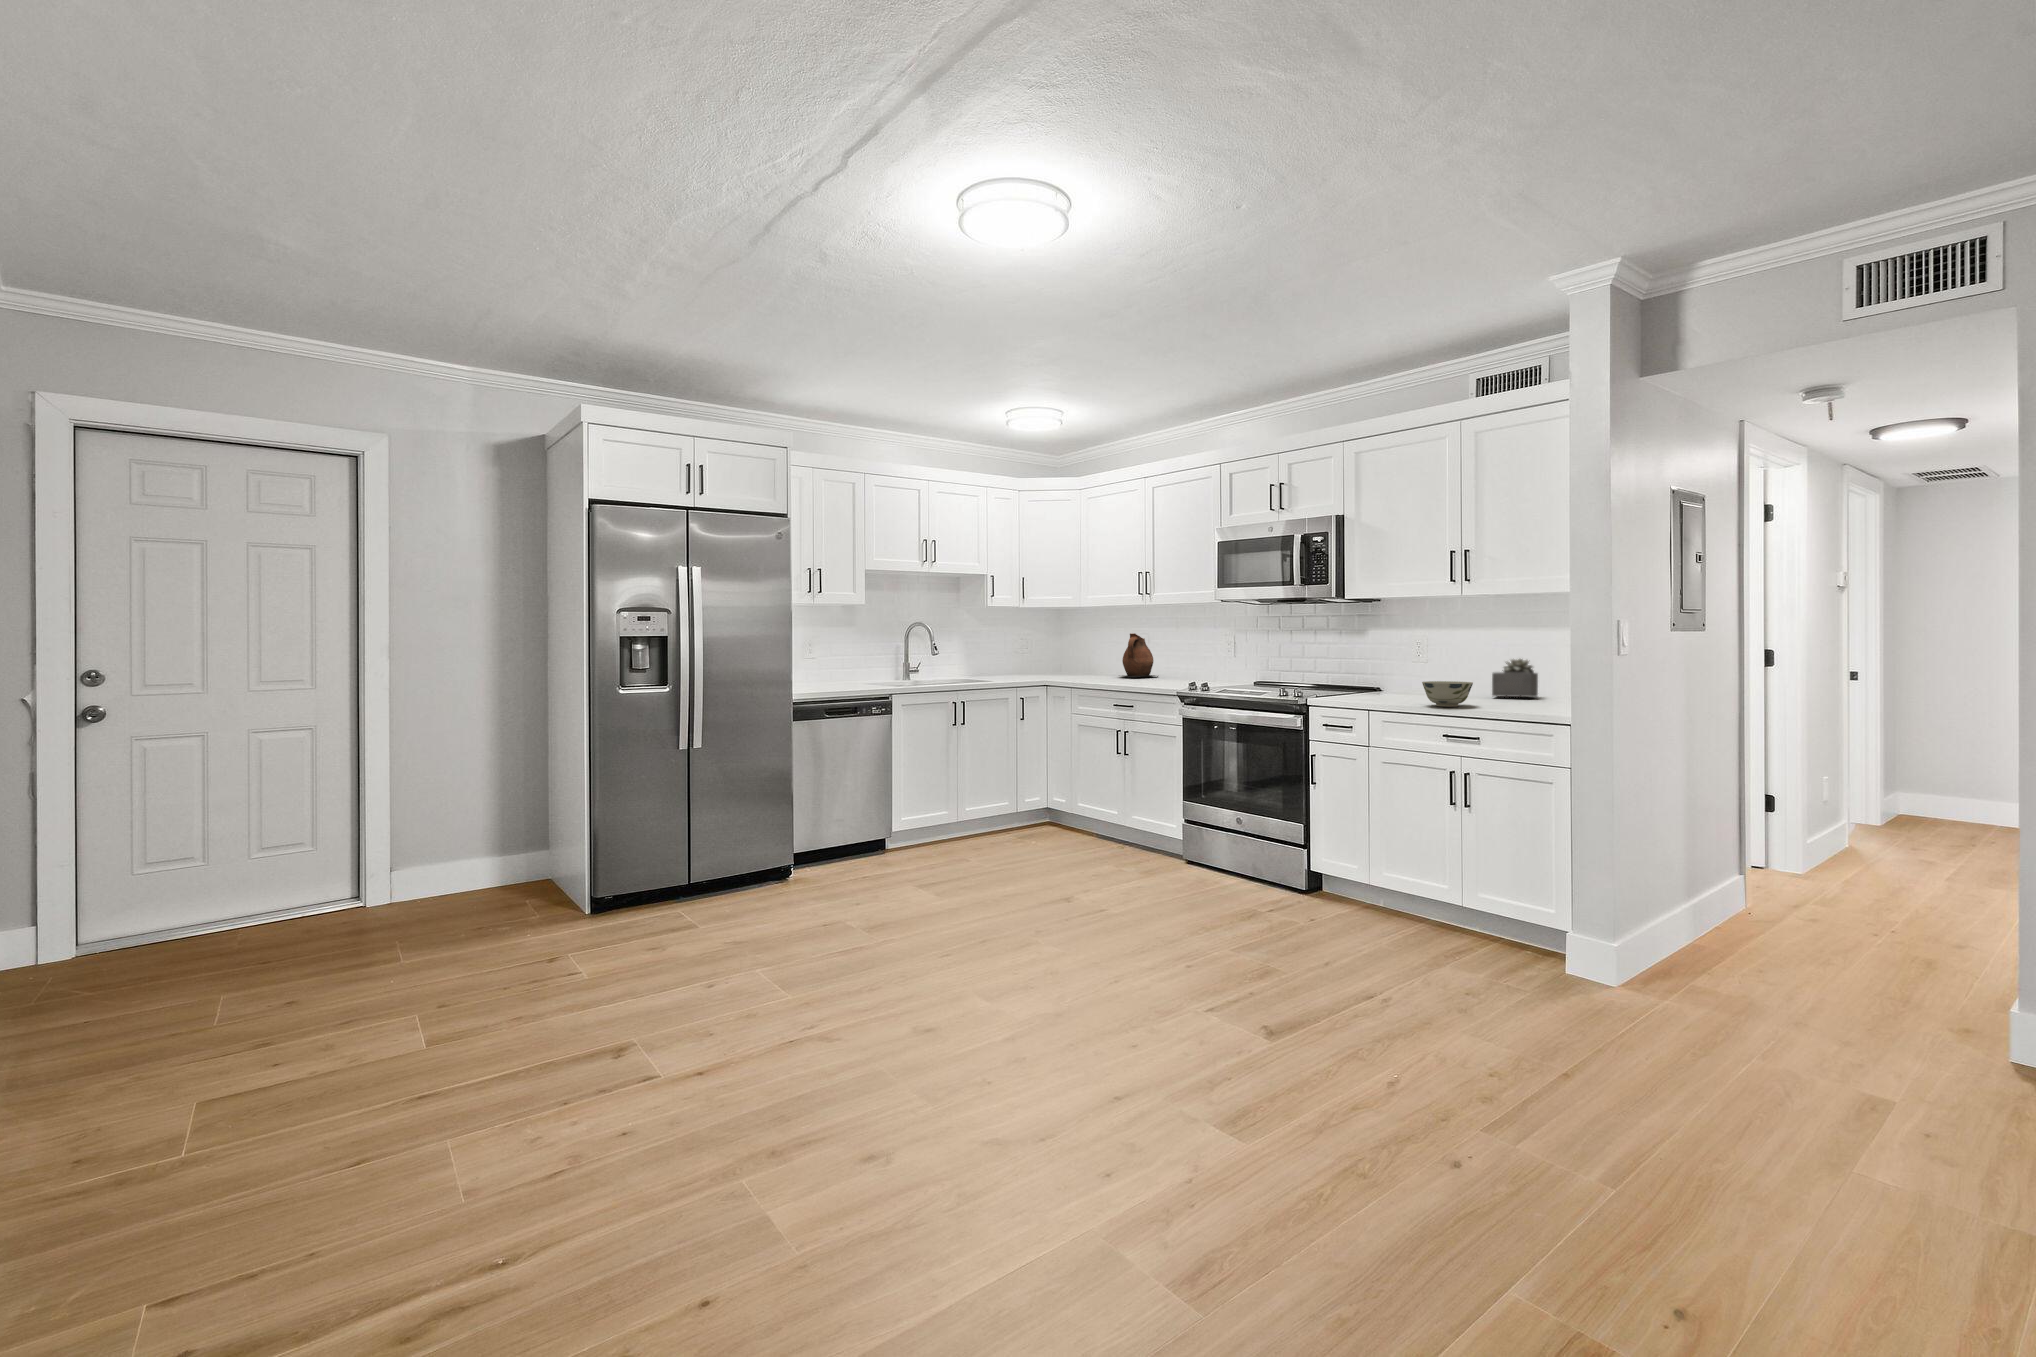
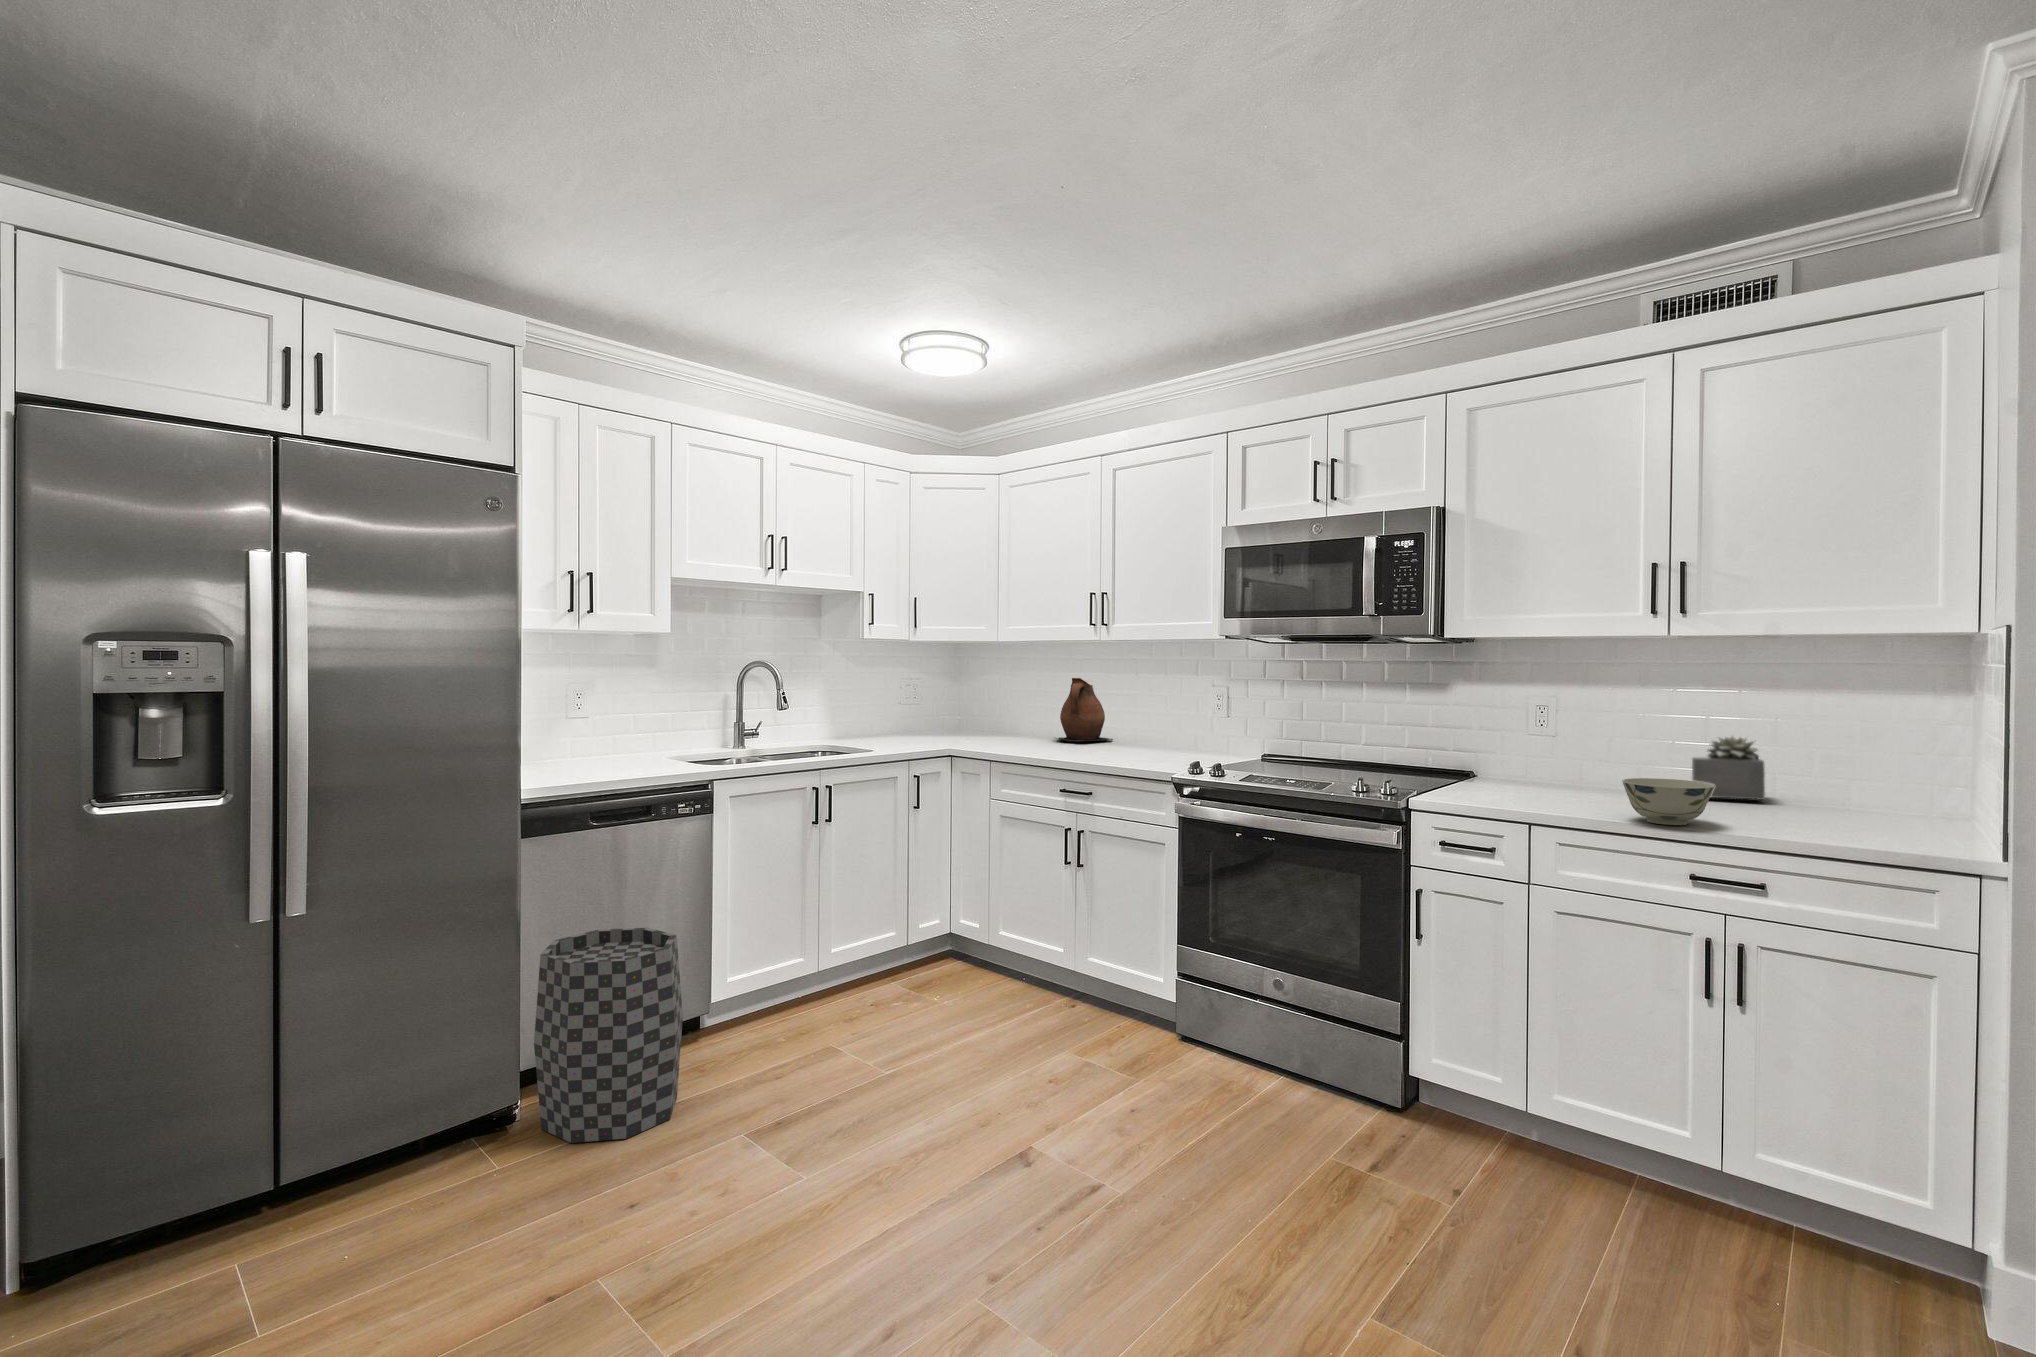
trash can: none [796,776,876,886] -> present [534,928,683,1143]

